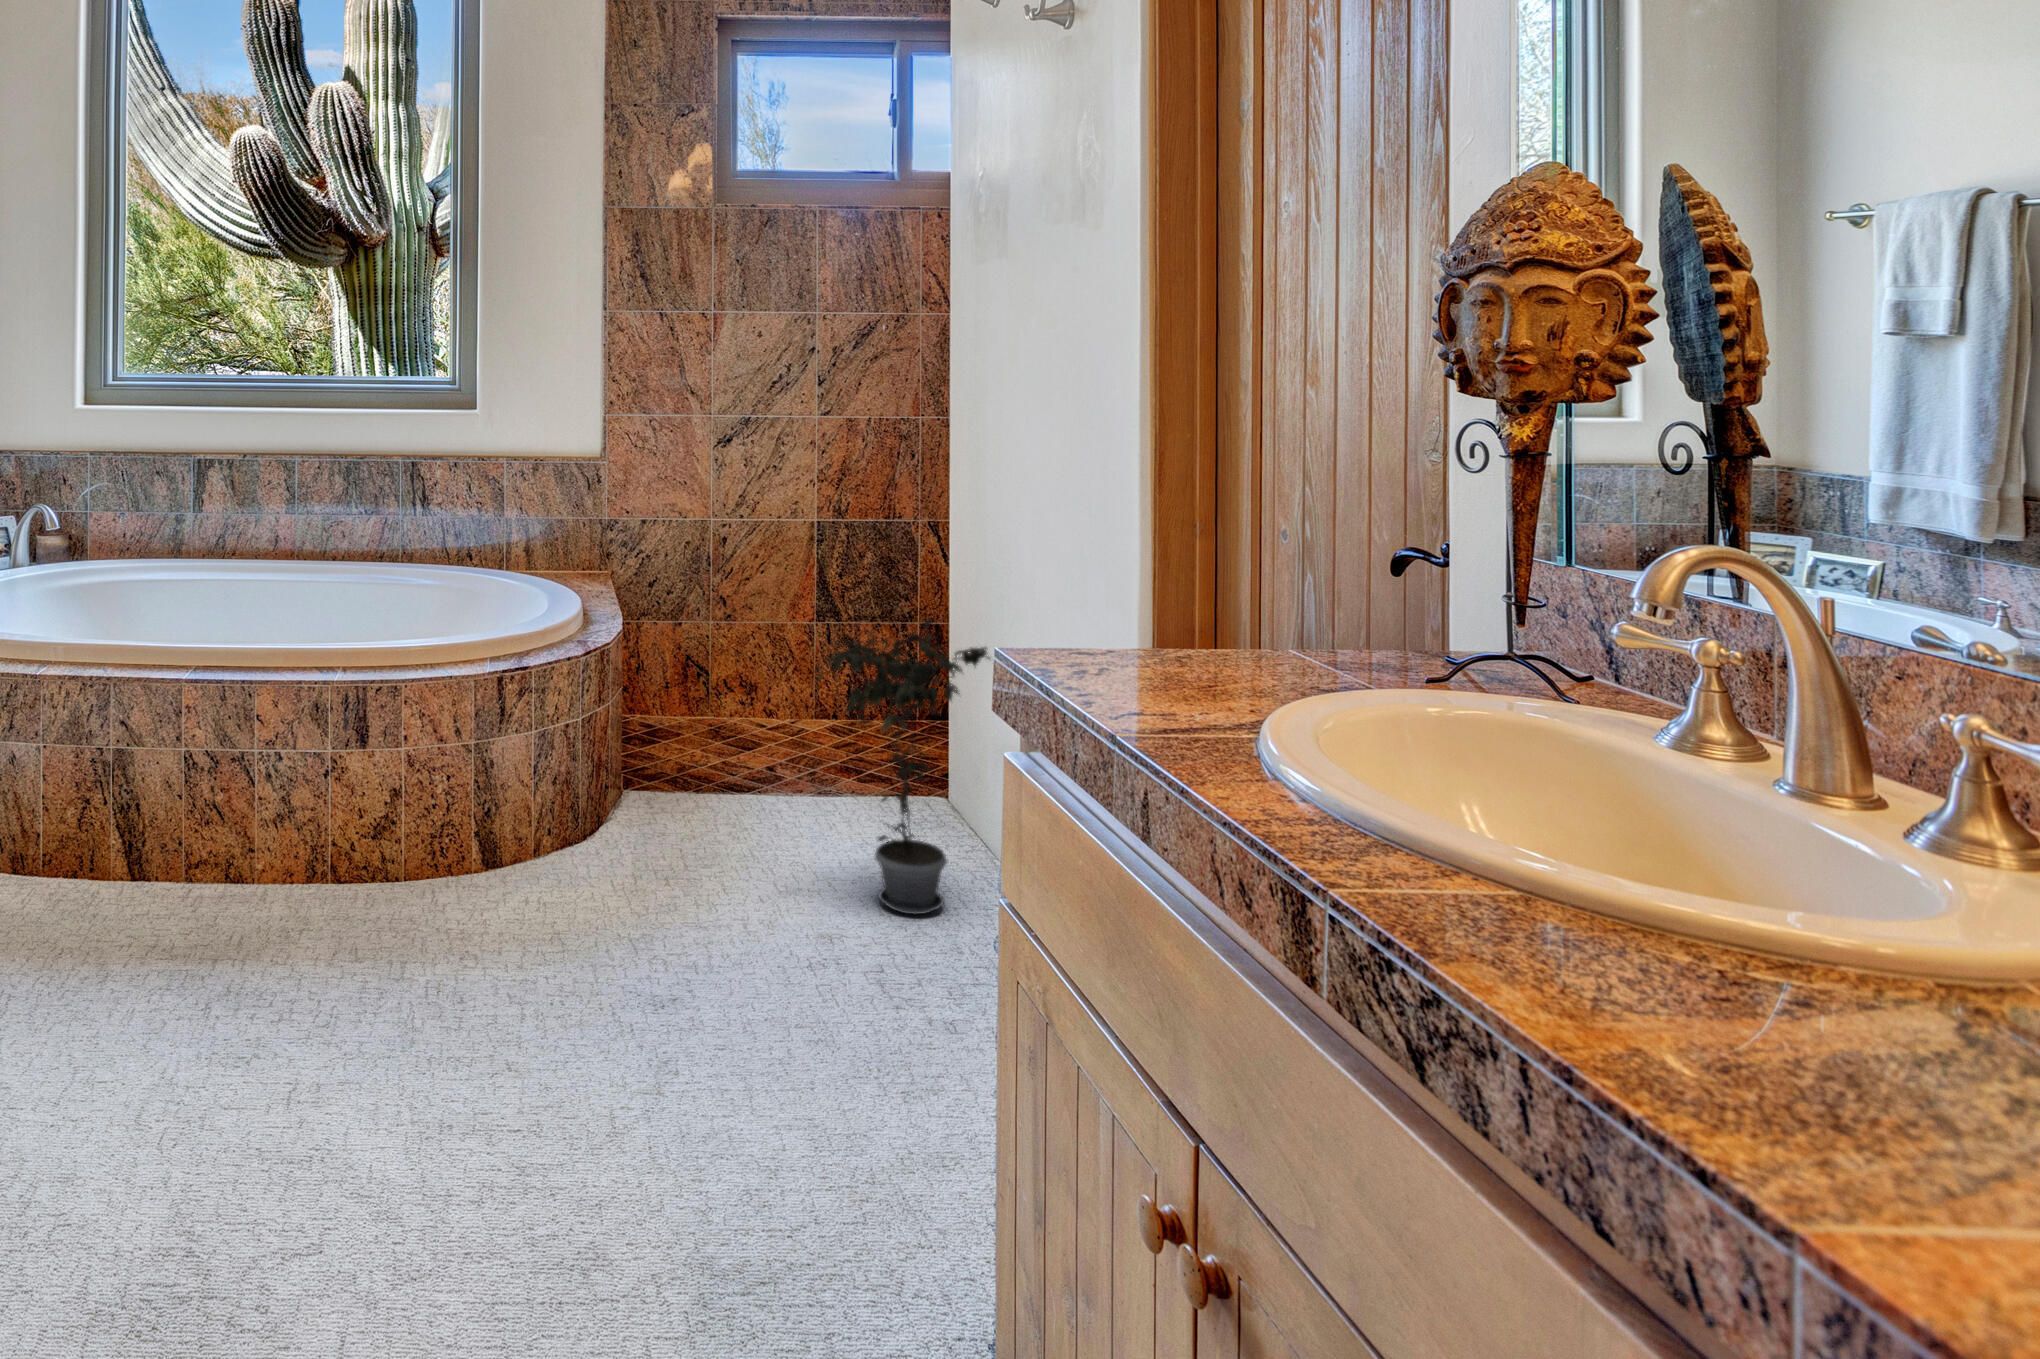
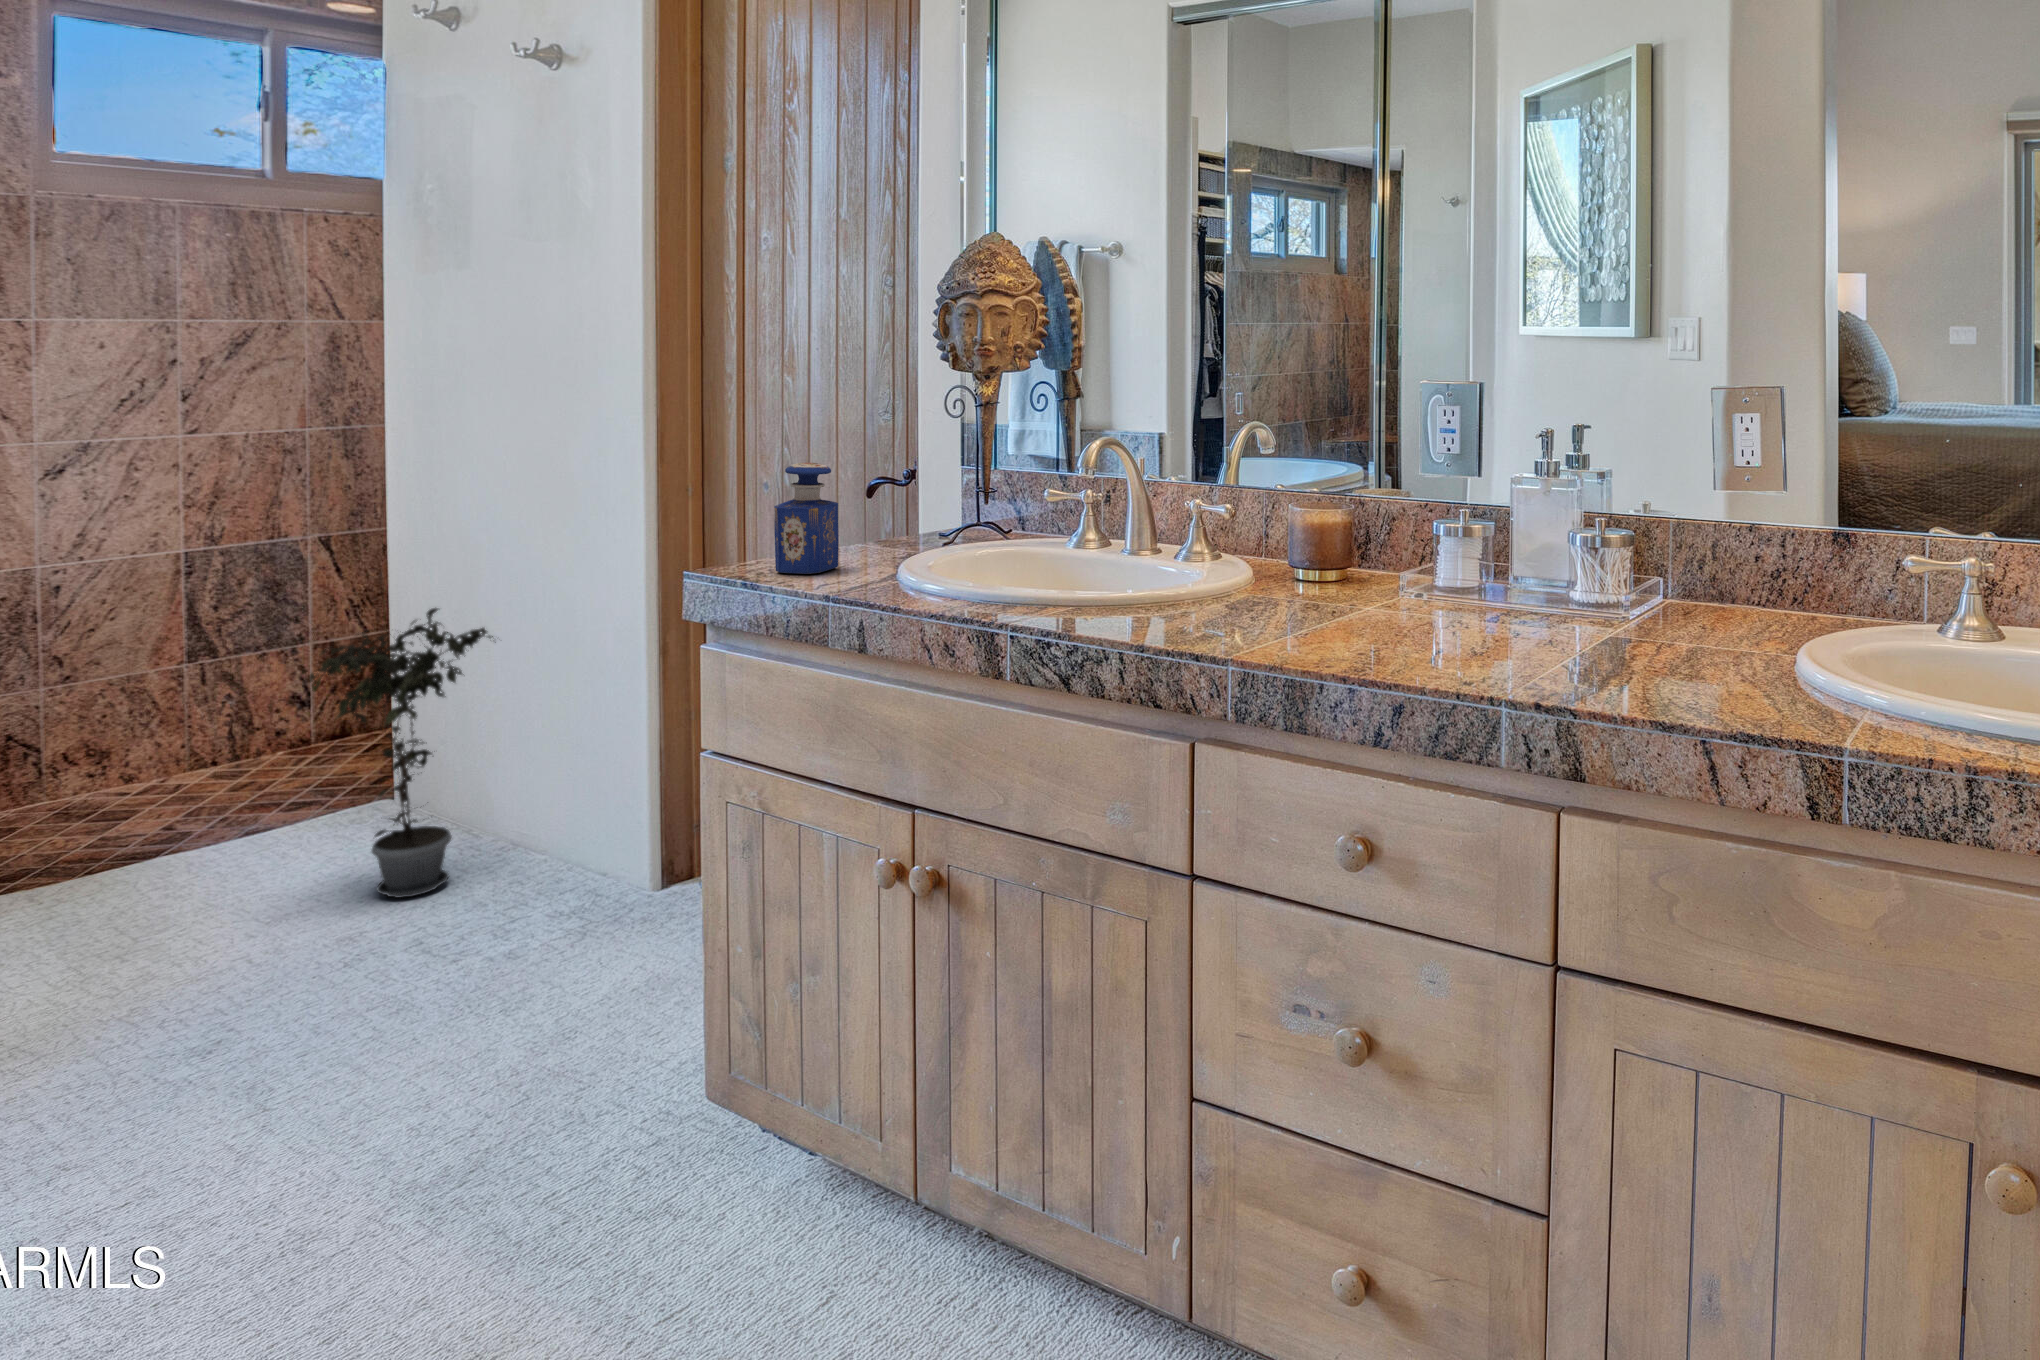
perfume bottle: none [1106,526,1201,694] -> present [774,463,838,574]

